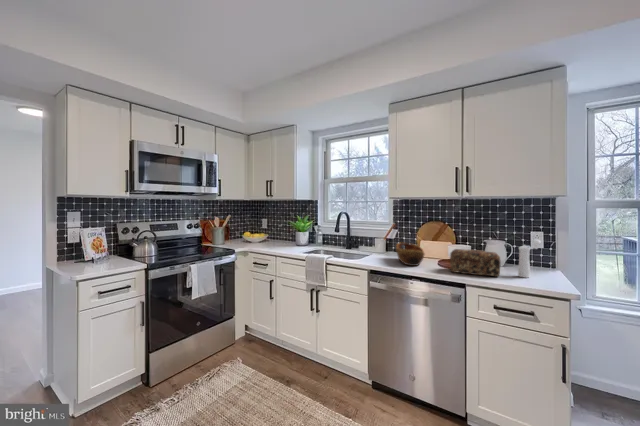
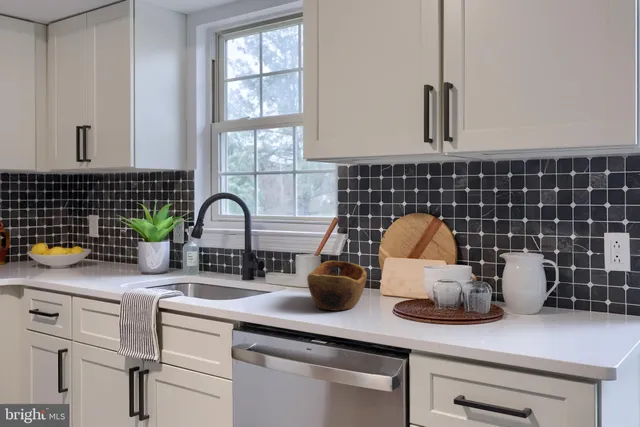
pepper mill: present [518,240,541,278] -> none [537,248,592,333]
bread loaf: present [450,249,500,276] -> none [394,270,504,330]

